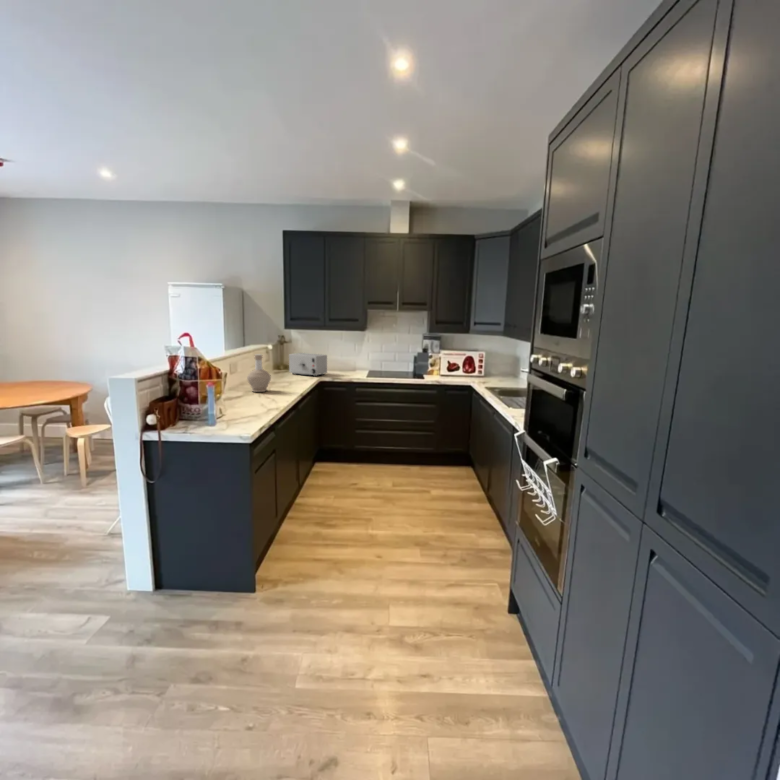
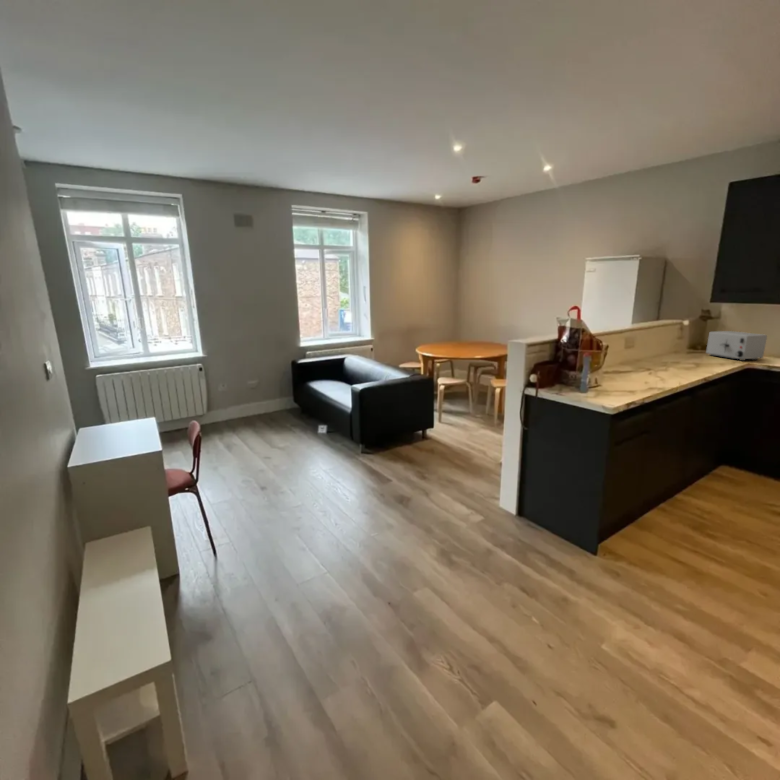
bottle: present [247,354,271,392] -> none [641,329,669,370]

